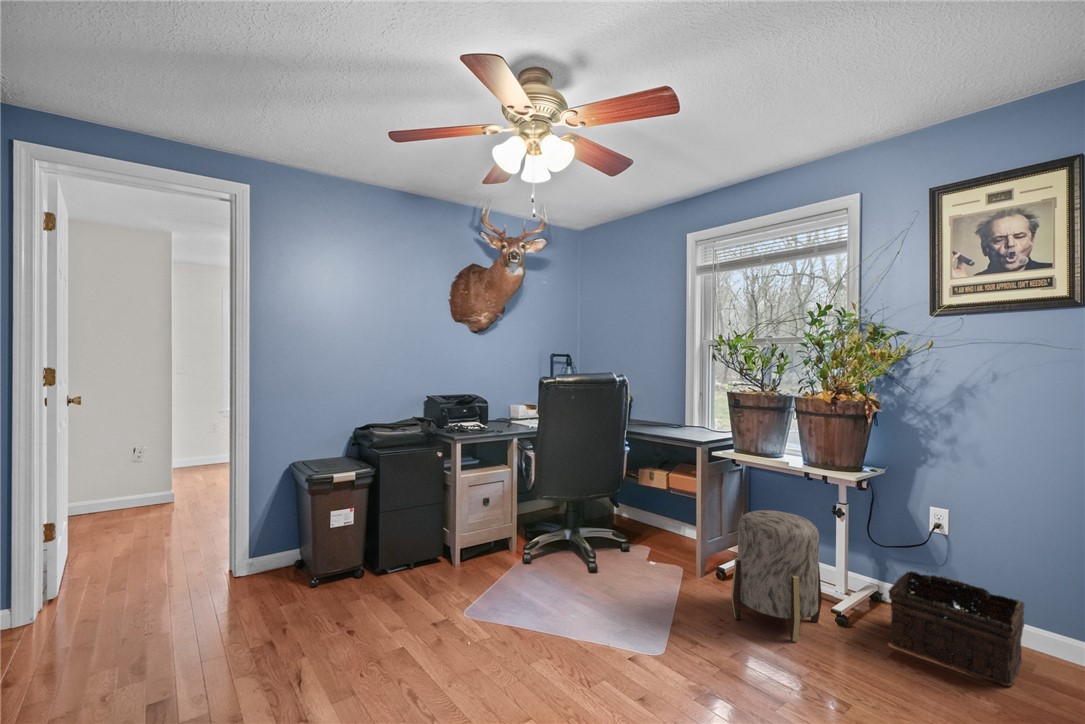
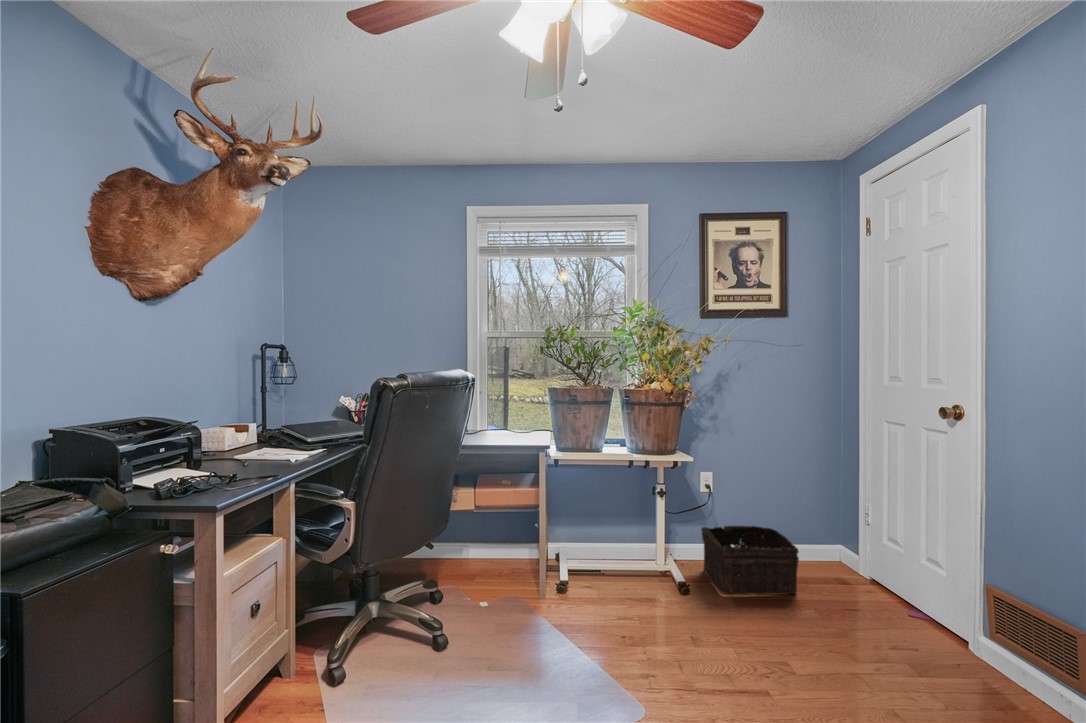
ottoman: present [731,510,822,642] -> none [611,503,691,628]

